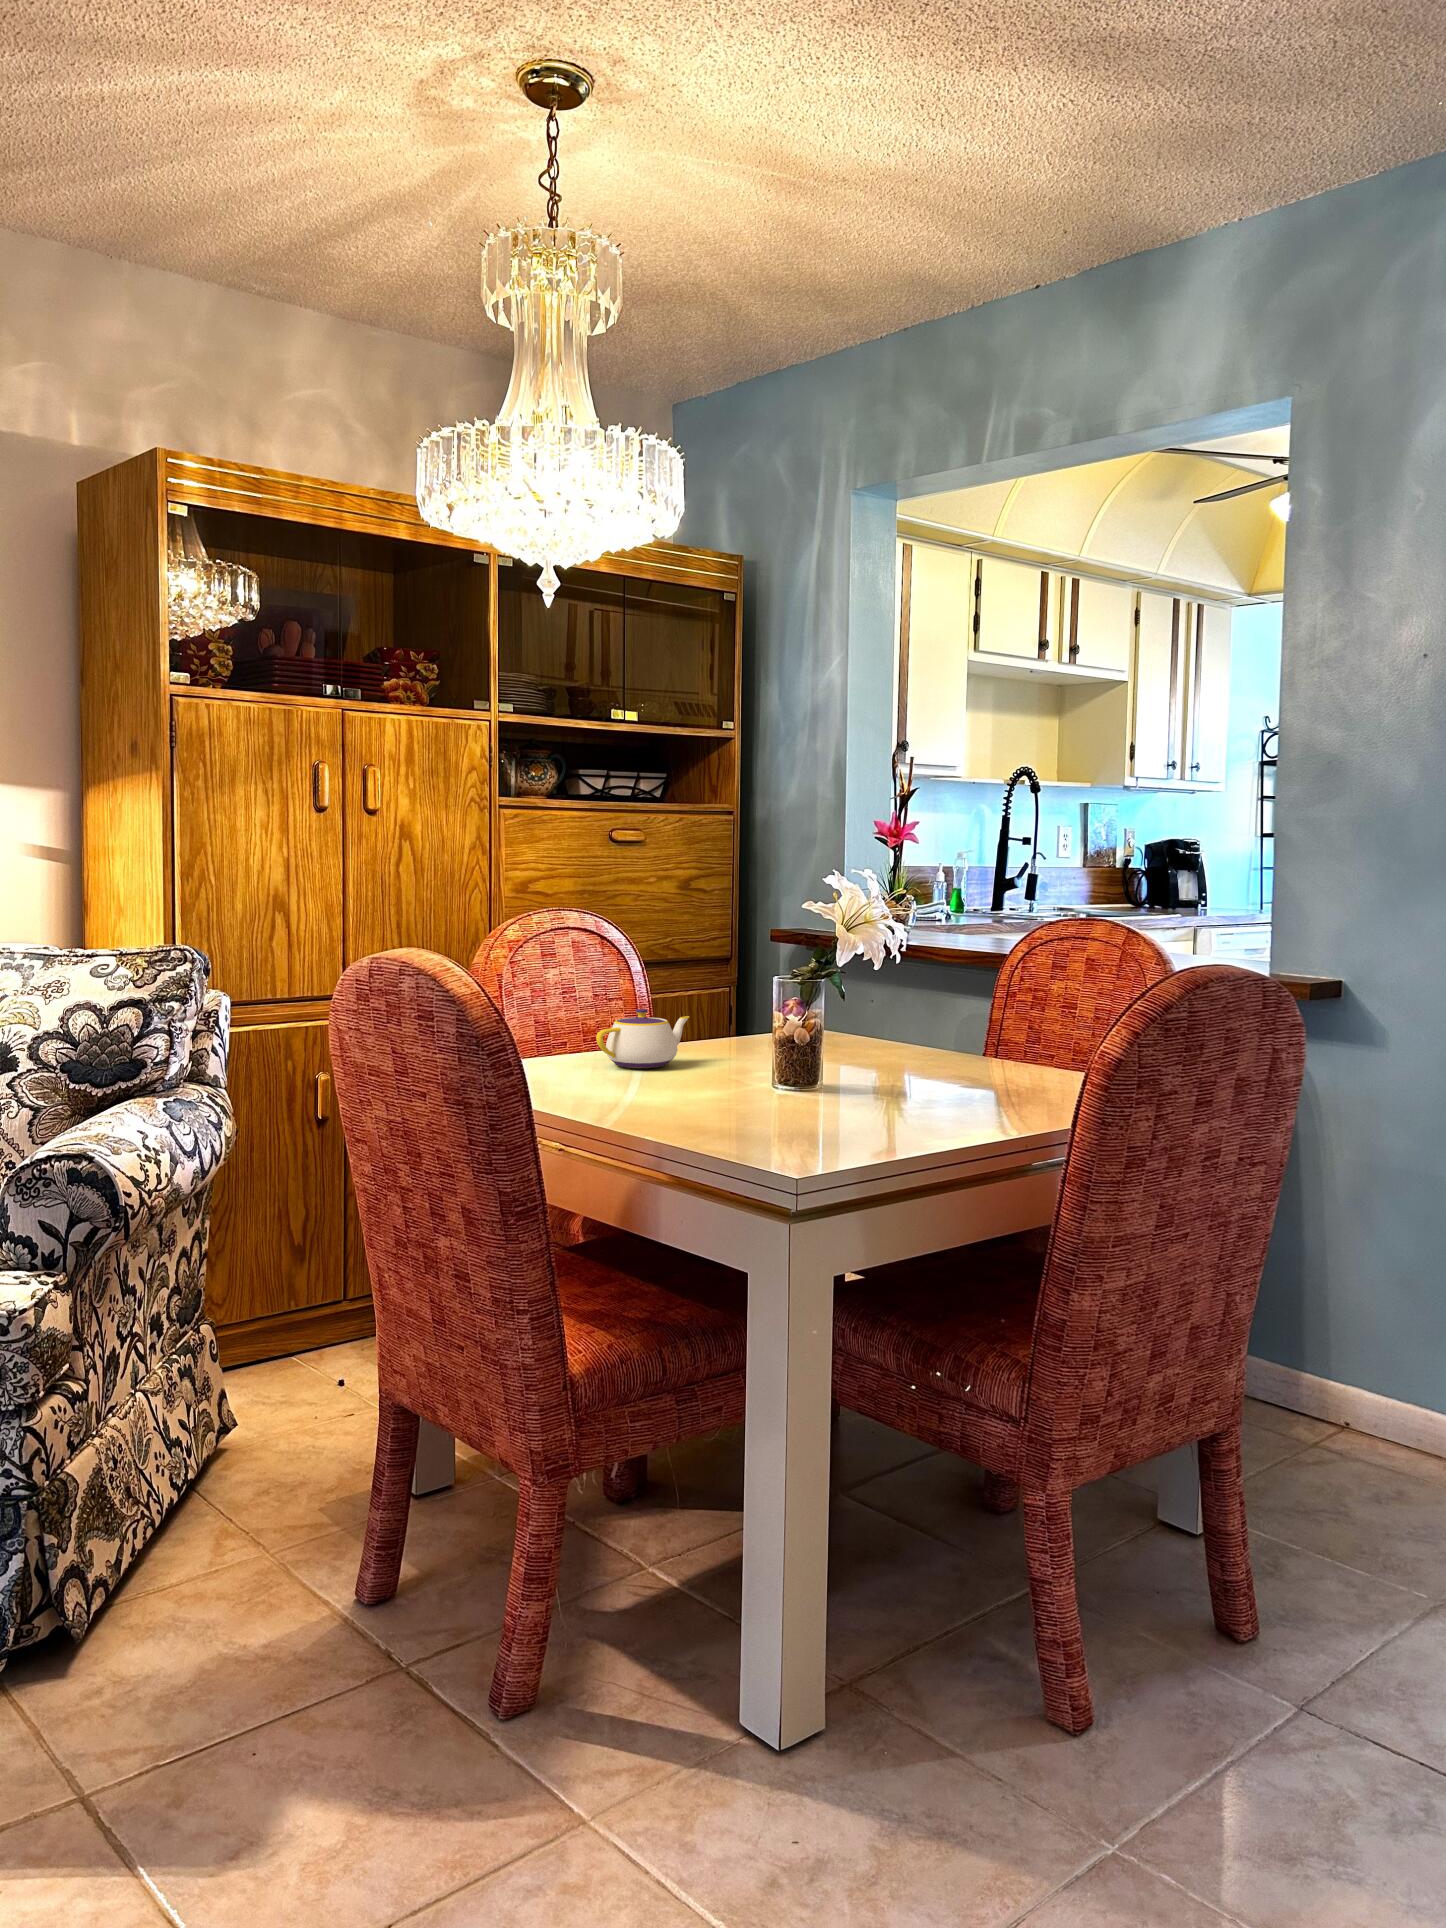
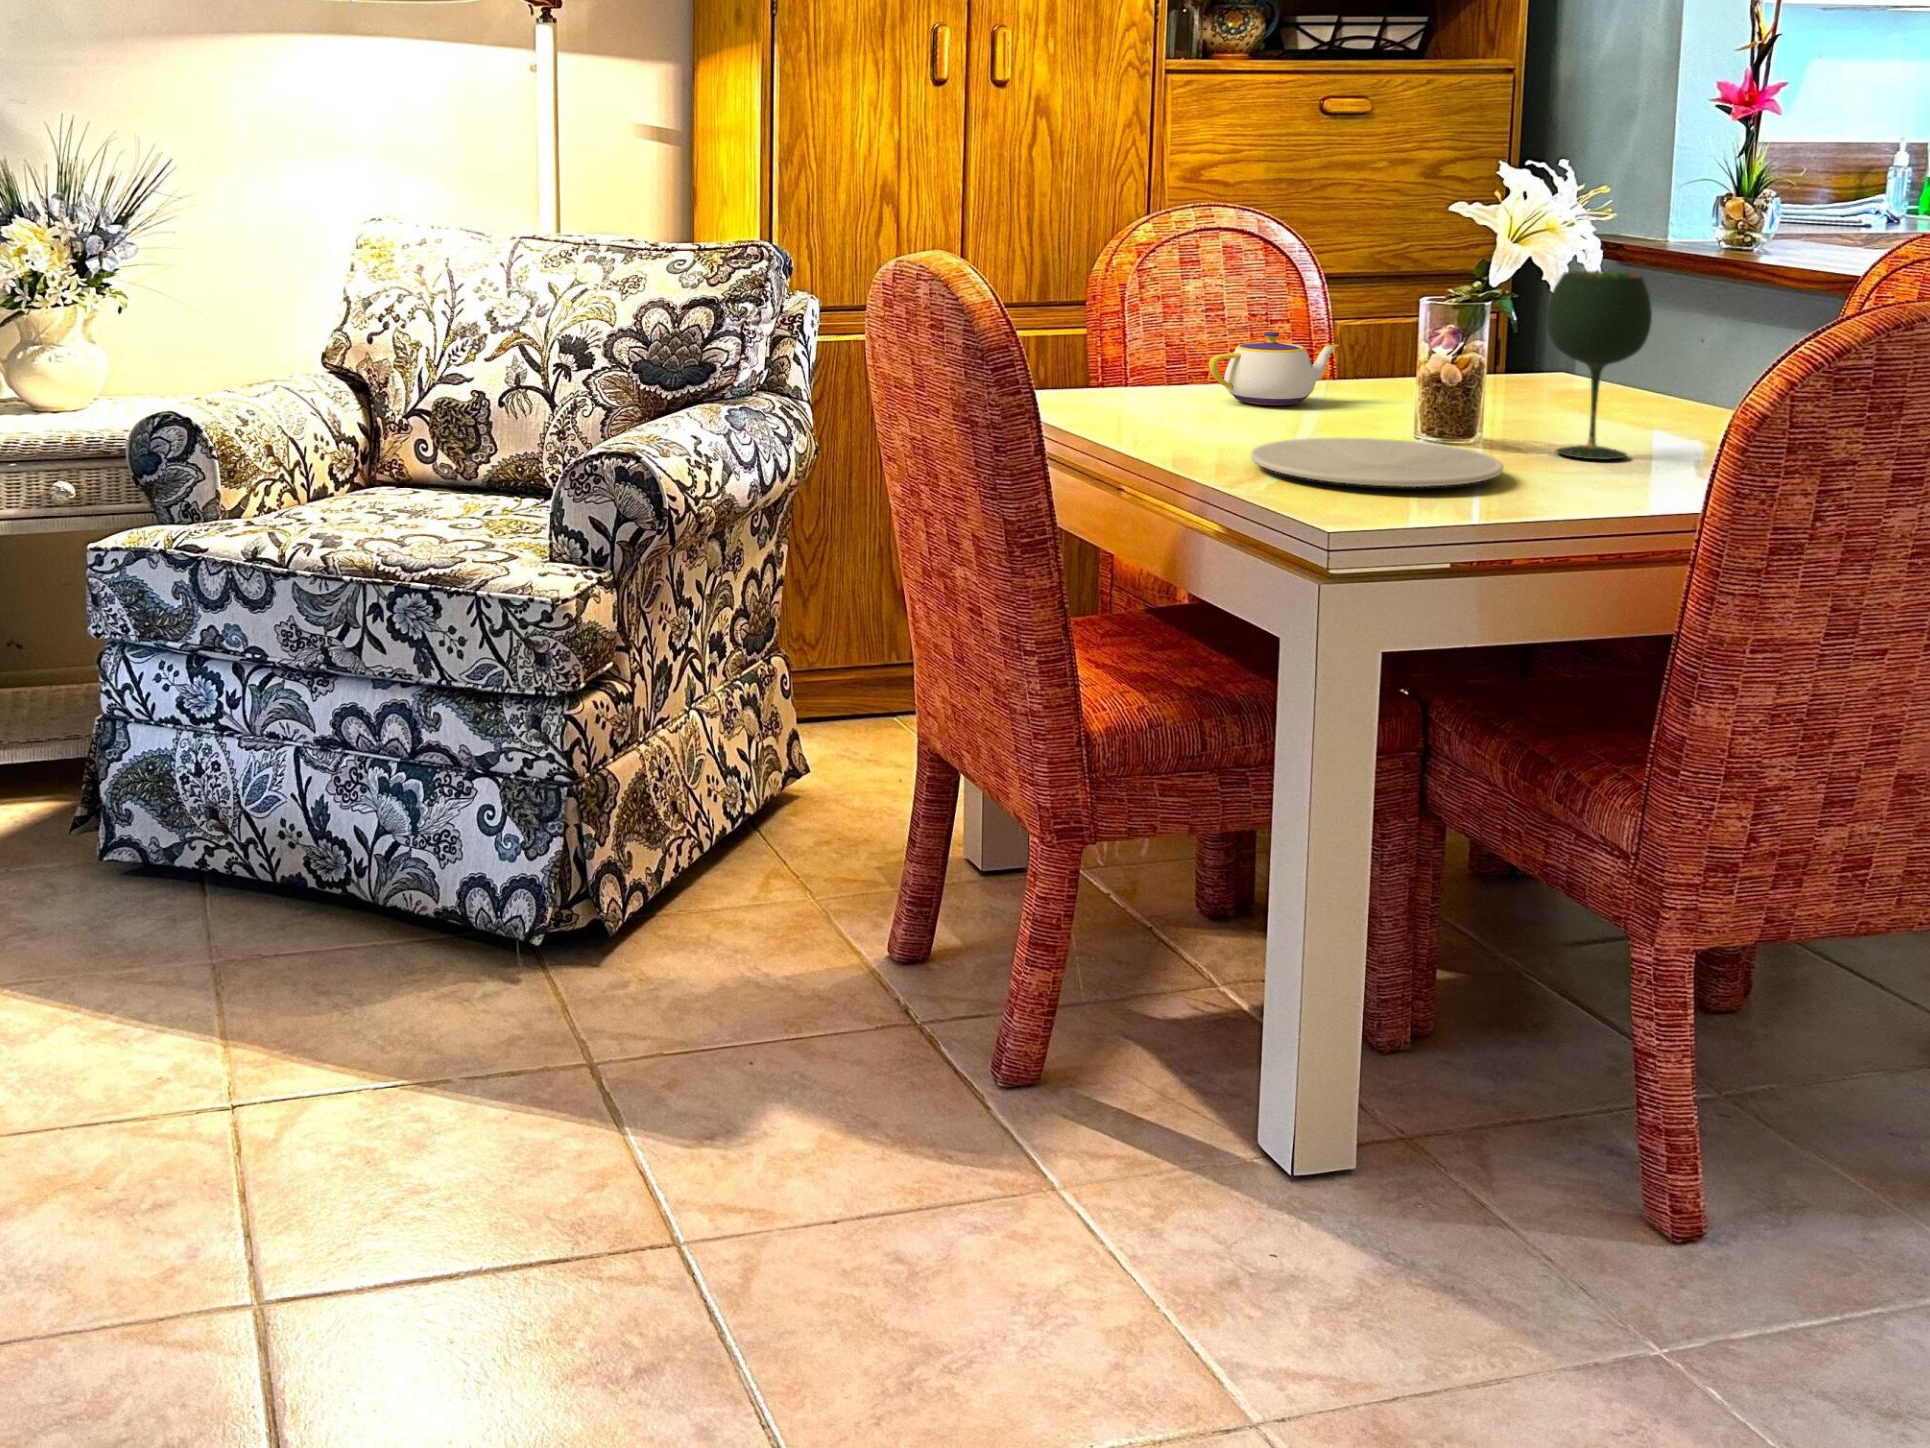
wine glass: none [873,951,949,1096] -> present [1547,271,1652,459]
plate: none [678,1092,877,1135] -> present [1251,438,1504,487]

